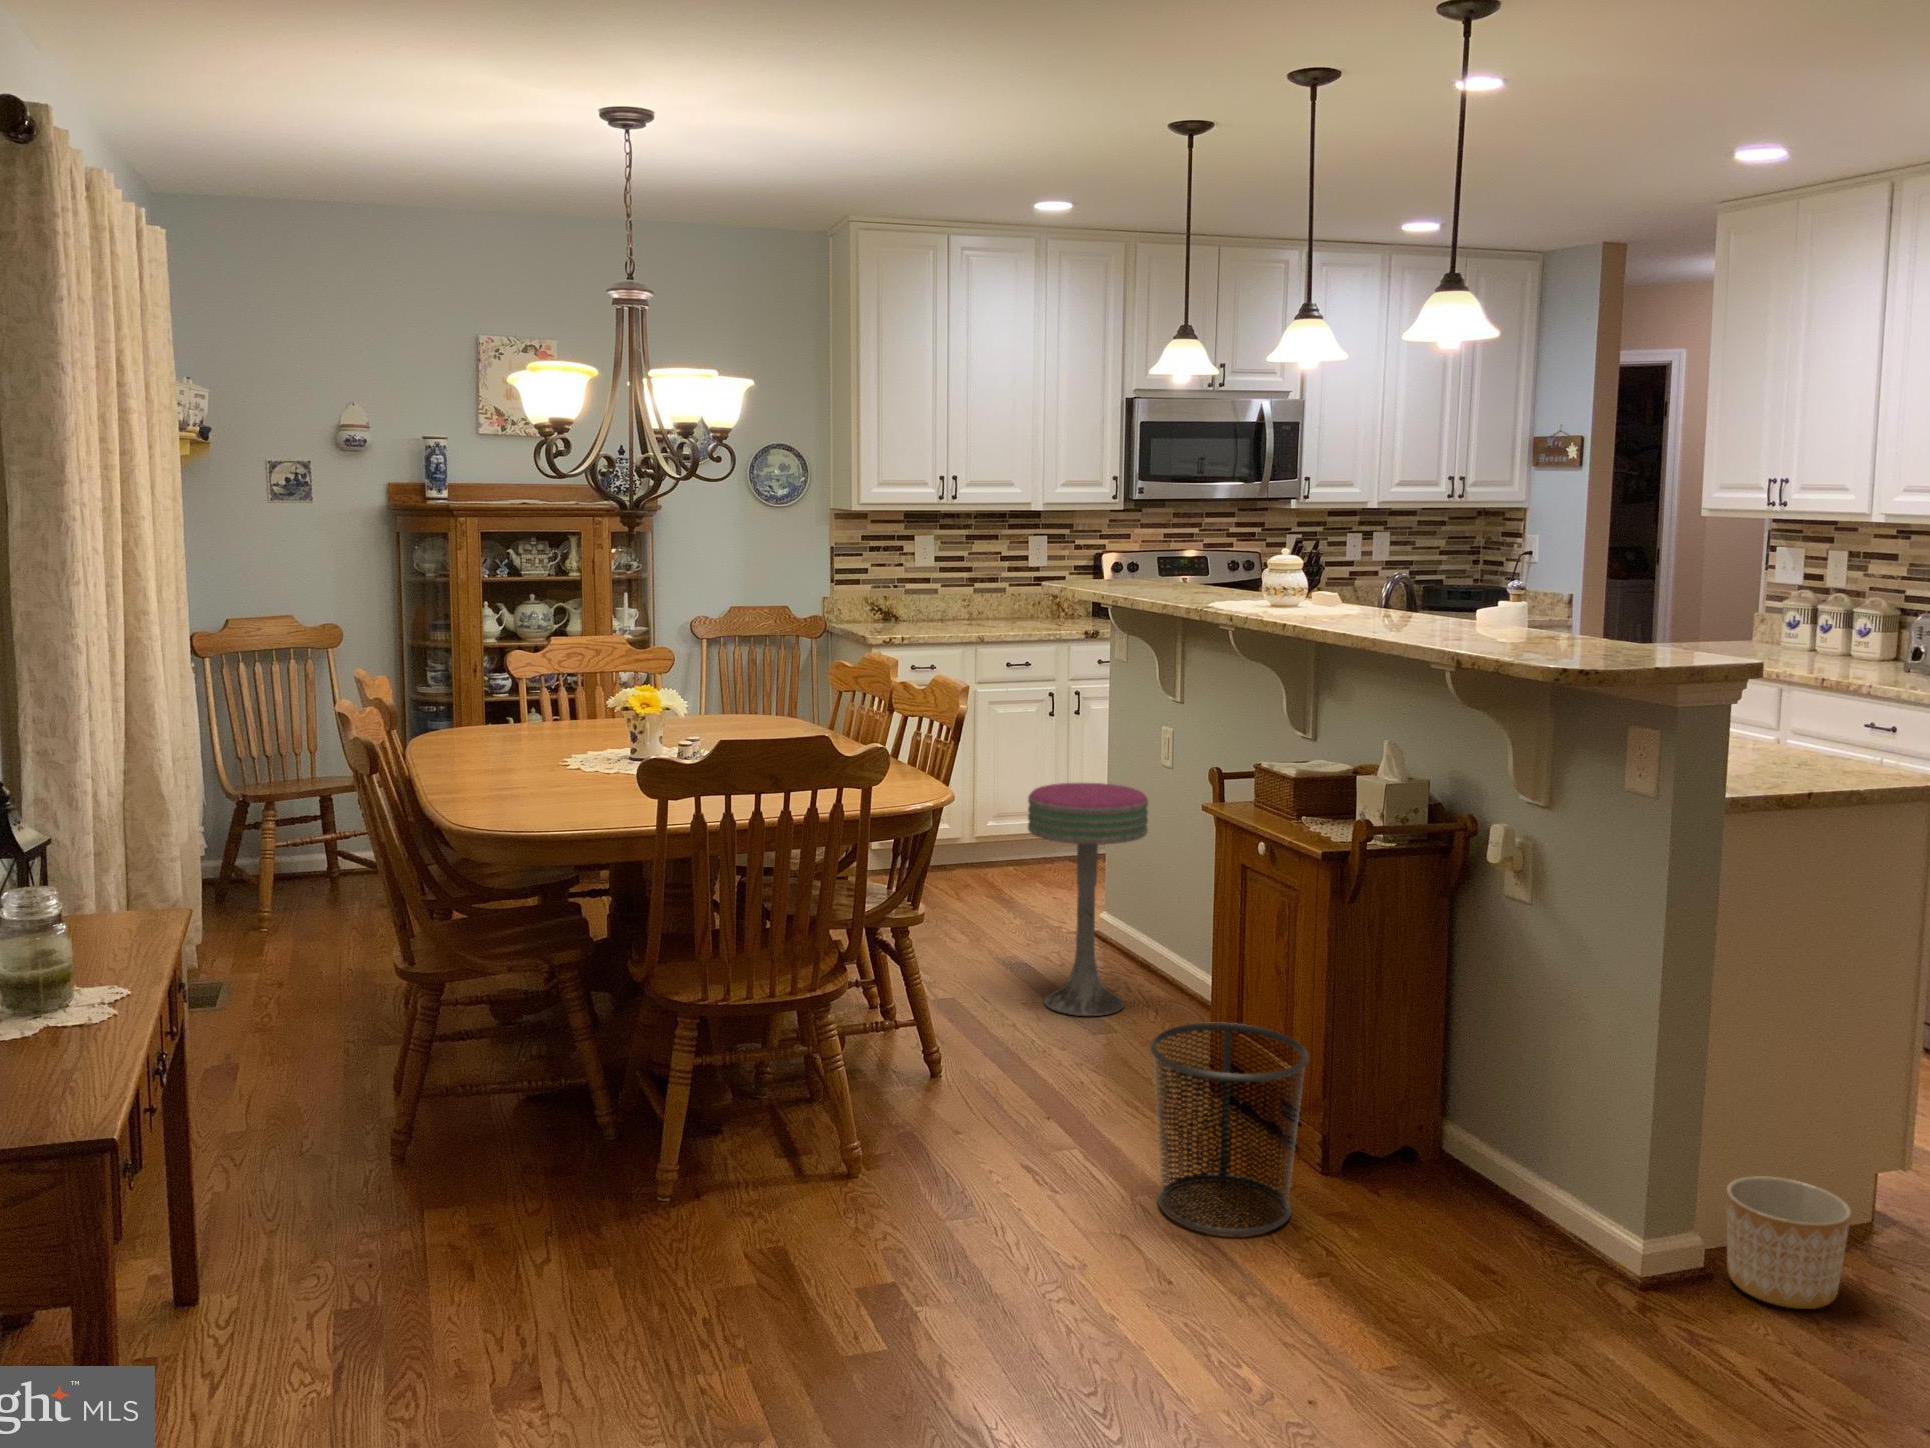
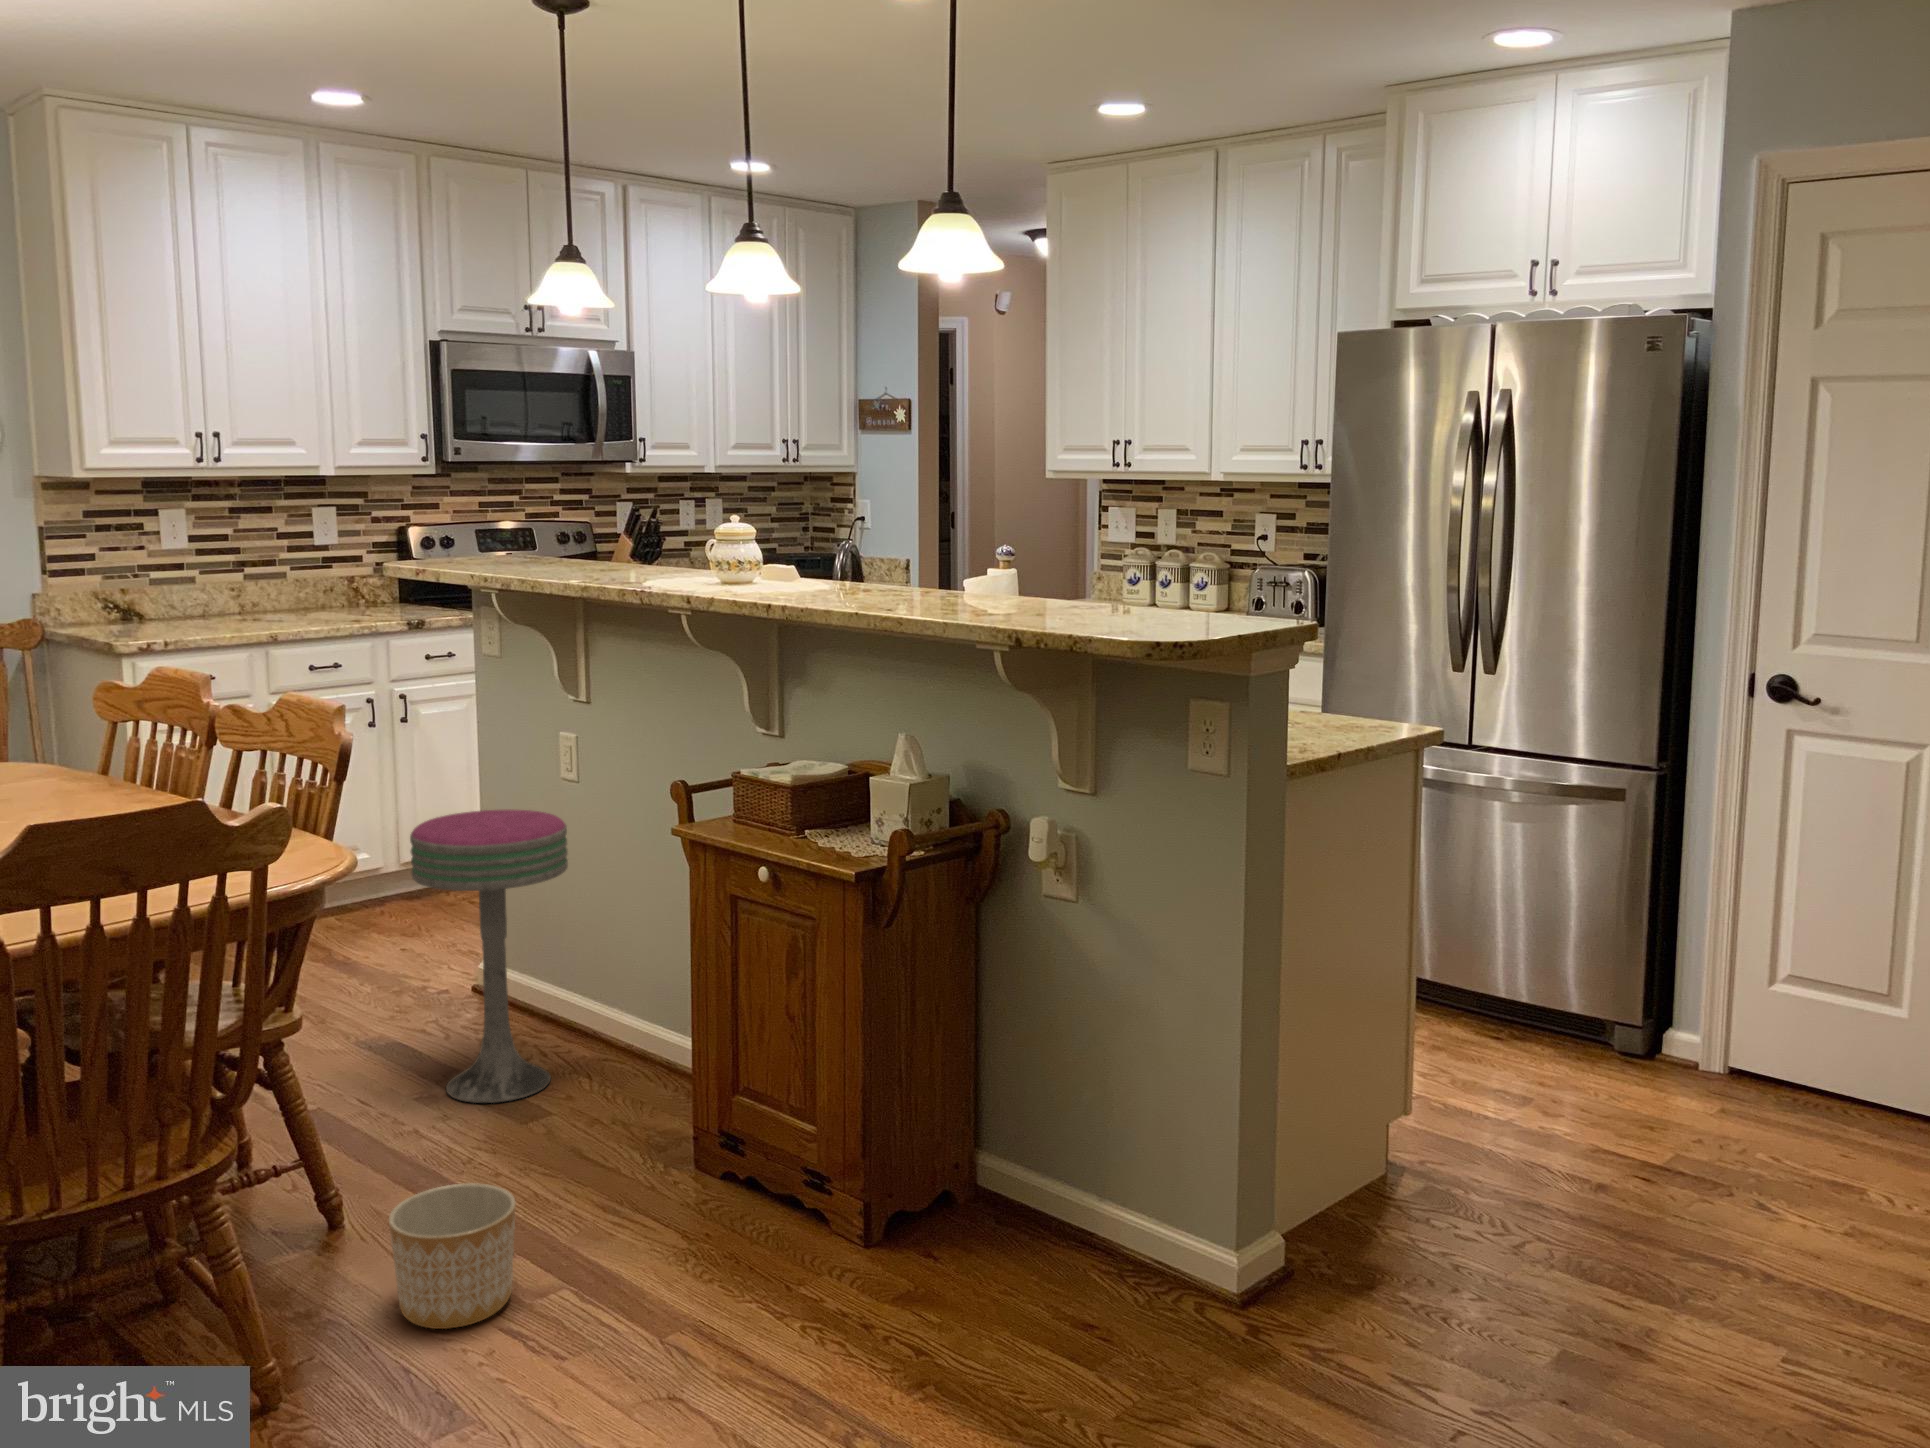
waste bin: present [1150,1022,1309,1236] -> none [683,1092,878,1364]
planter: present [1727,1176,1851,1309] -> present [389,1183,516,1329]

